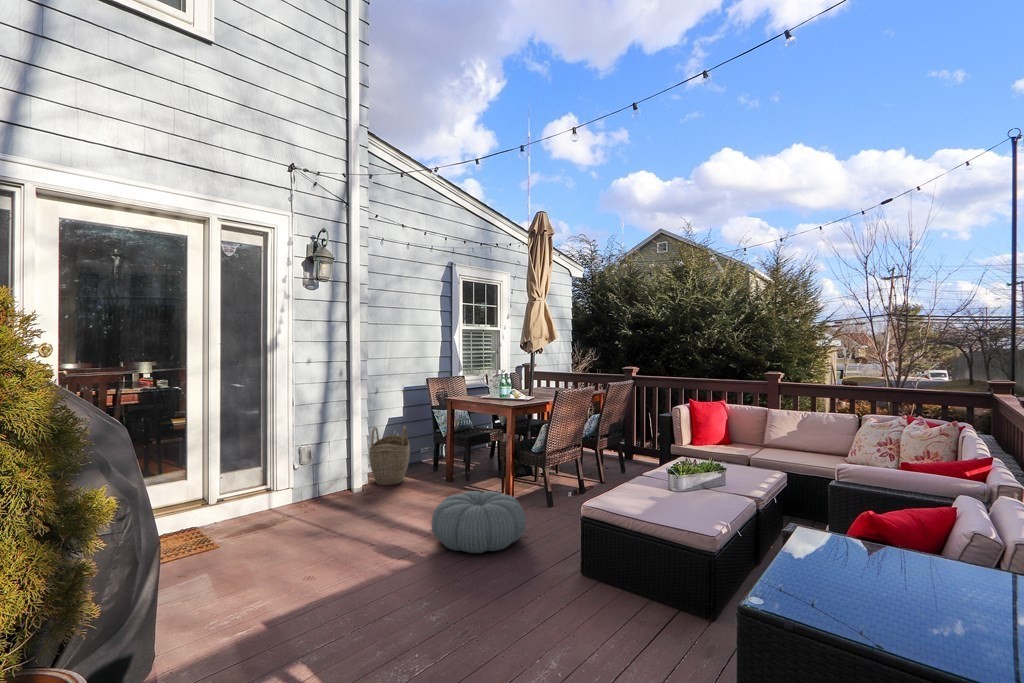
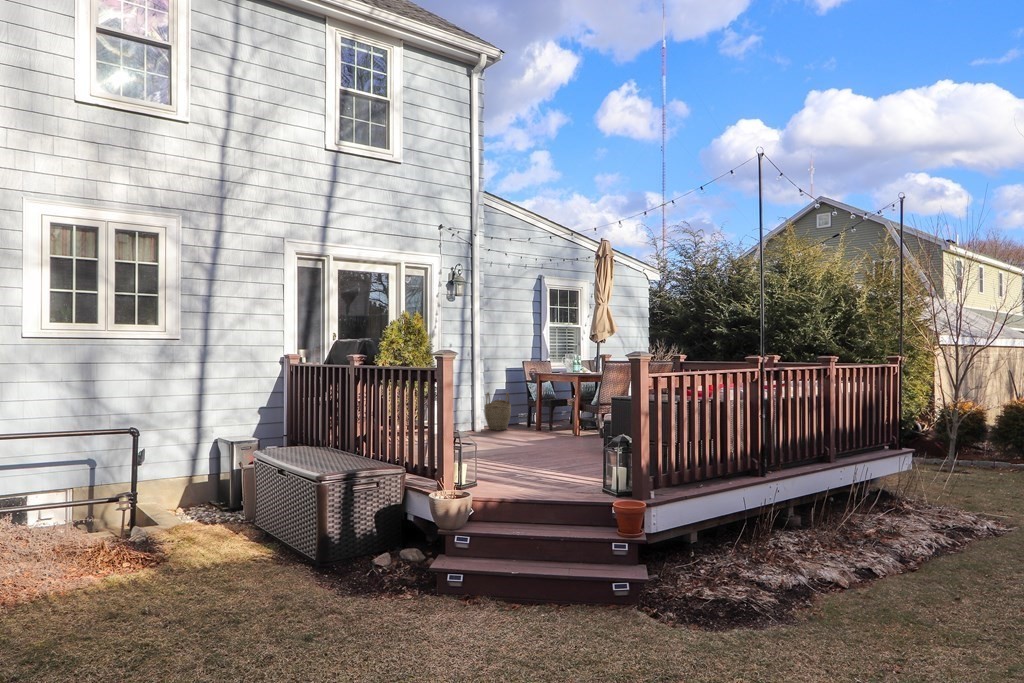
pouf: present [432,491,526,553] -> none [525,420,578,446]

